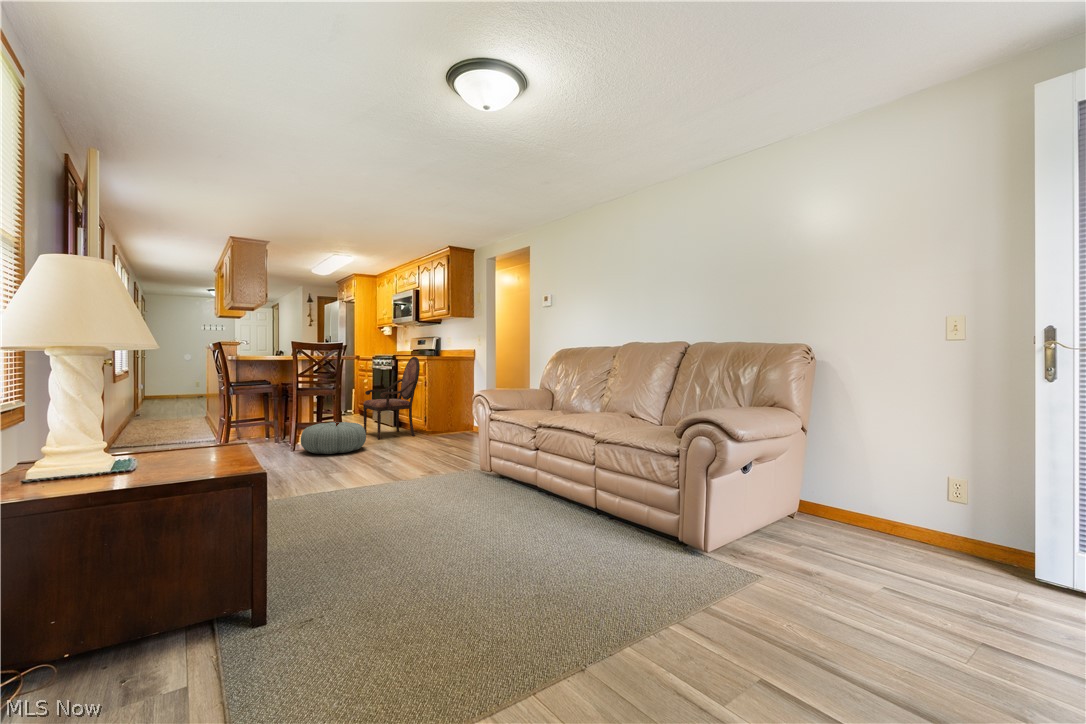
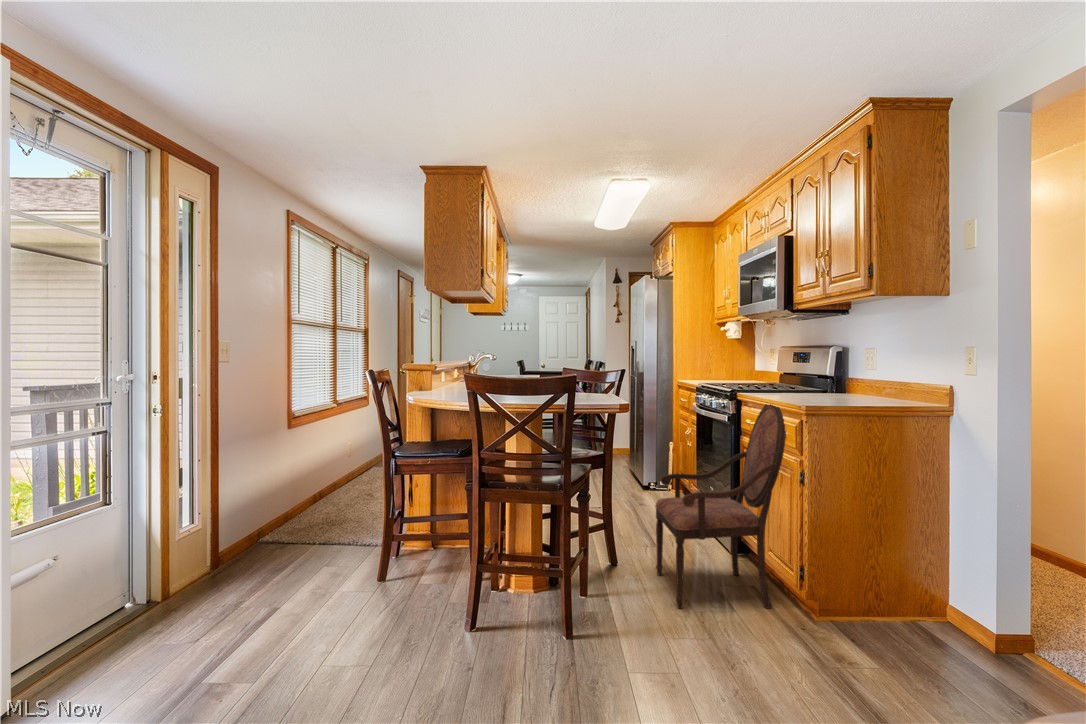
pouf: present [301,422,366,454] -> none [484,565,631,669]

